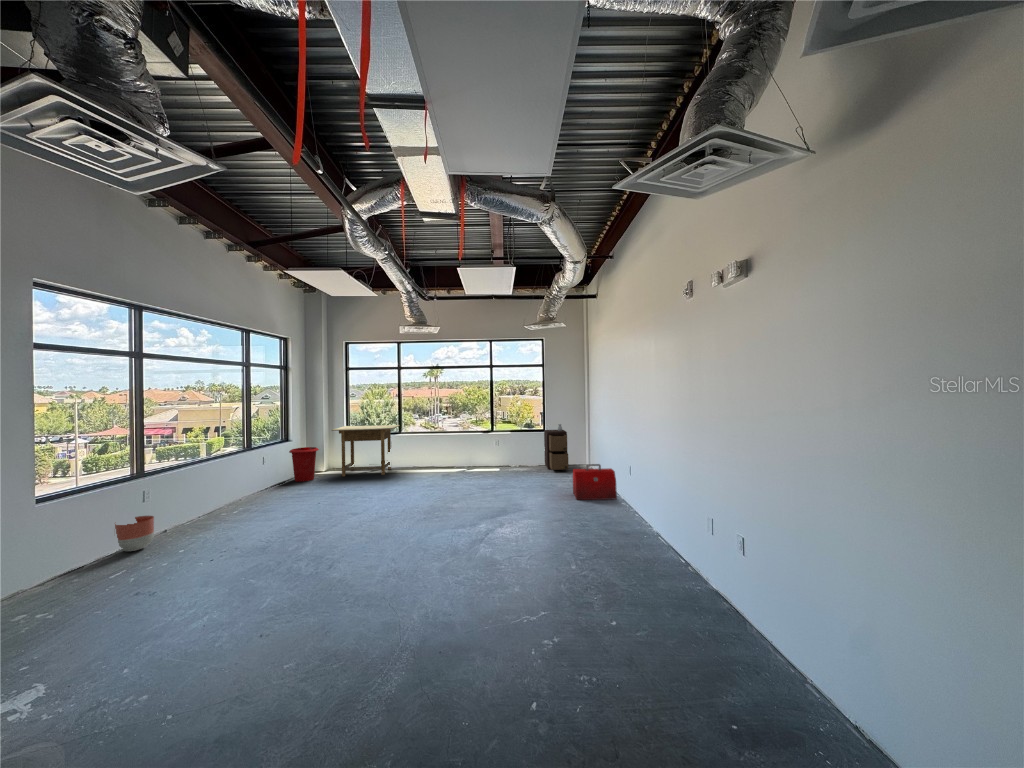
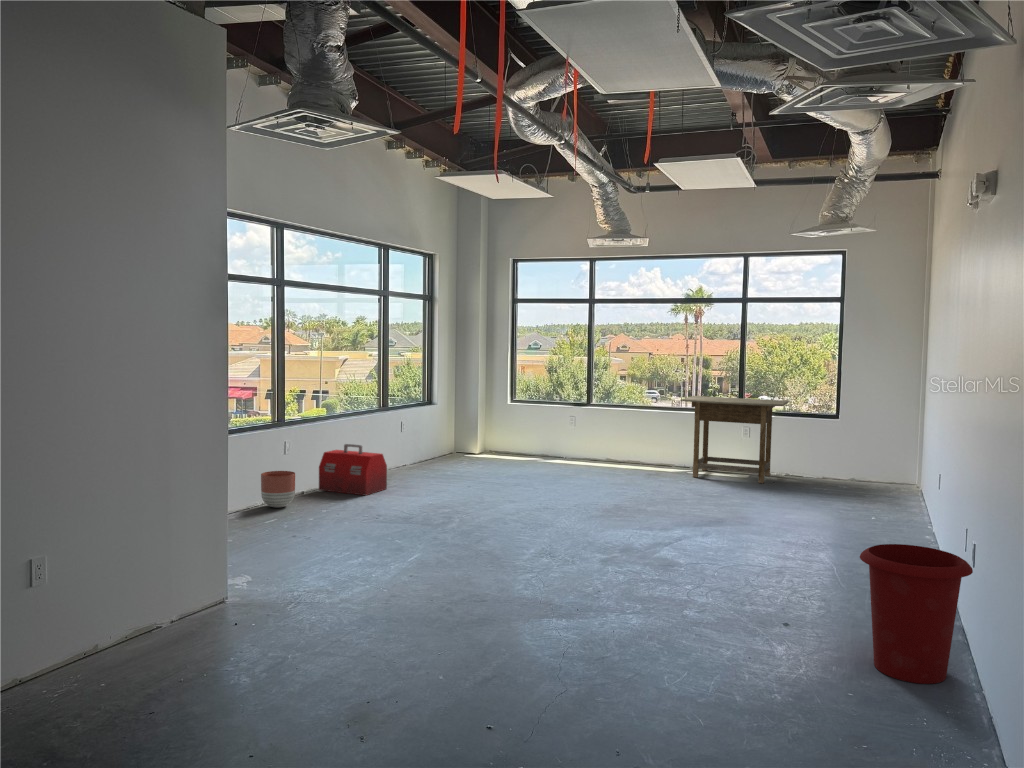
storage cabinet: present [544,424,569,470] -> none [832,408,875,488]
desk: present [332,425,400,476] -> present [680,396,789,483]
waste bin: present [289,447,319,482] -> present [860,544,973,684]
toolbox: present [573,464,617,500] -> present [319,444,387,495]

